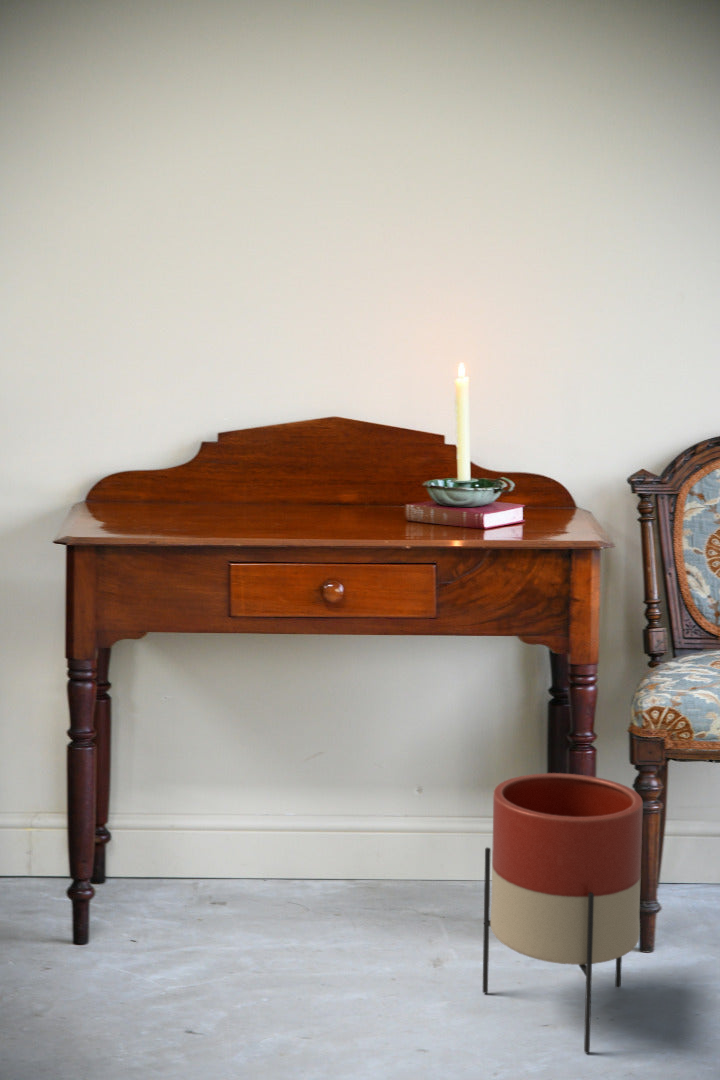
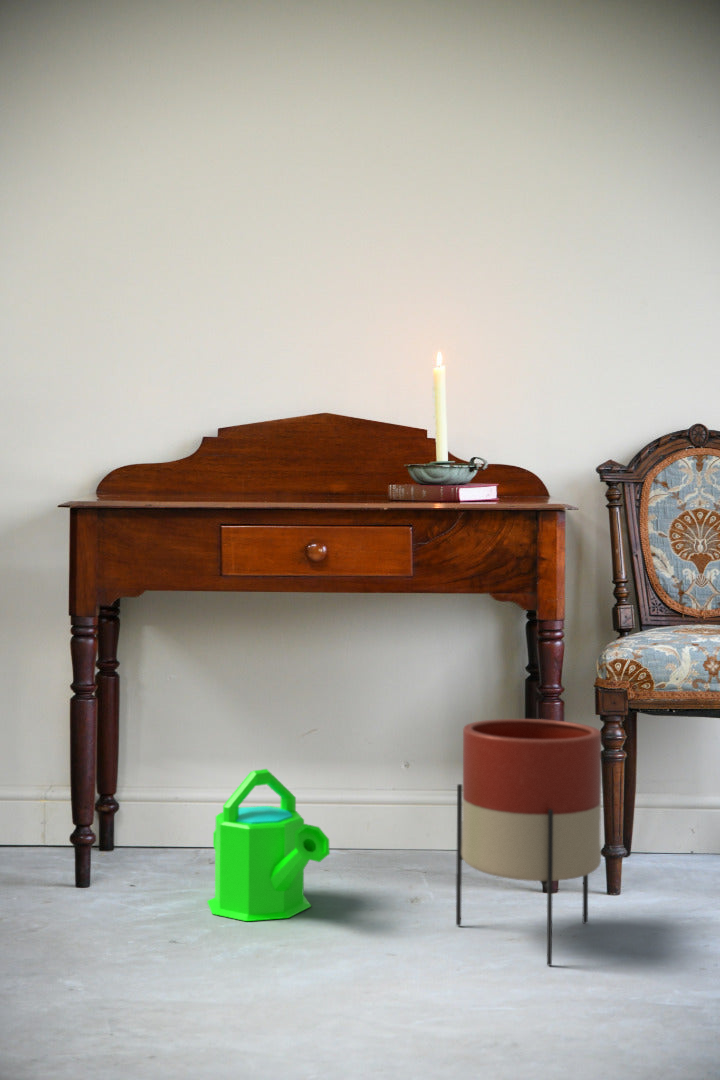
watering can: none [215,823,349,990] -> present [207,769,330,921]

